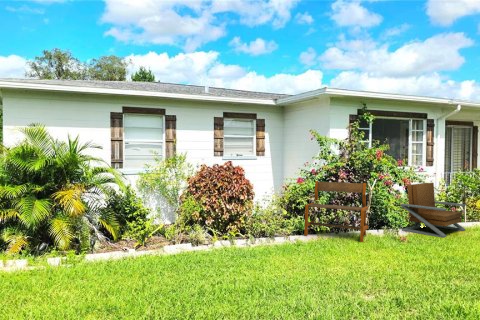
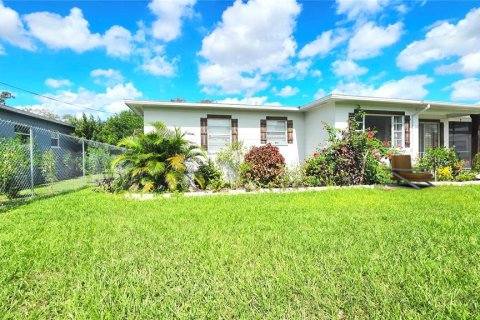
bench: present [304,181,368,242] -> none [319,153,363,191]

